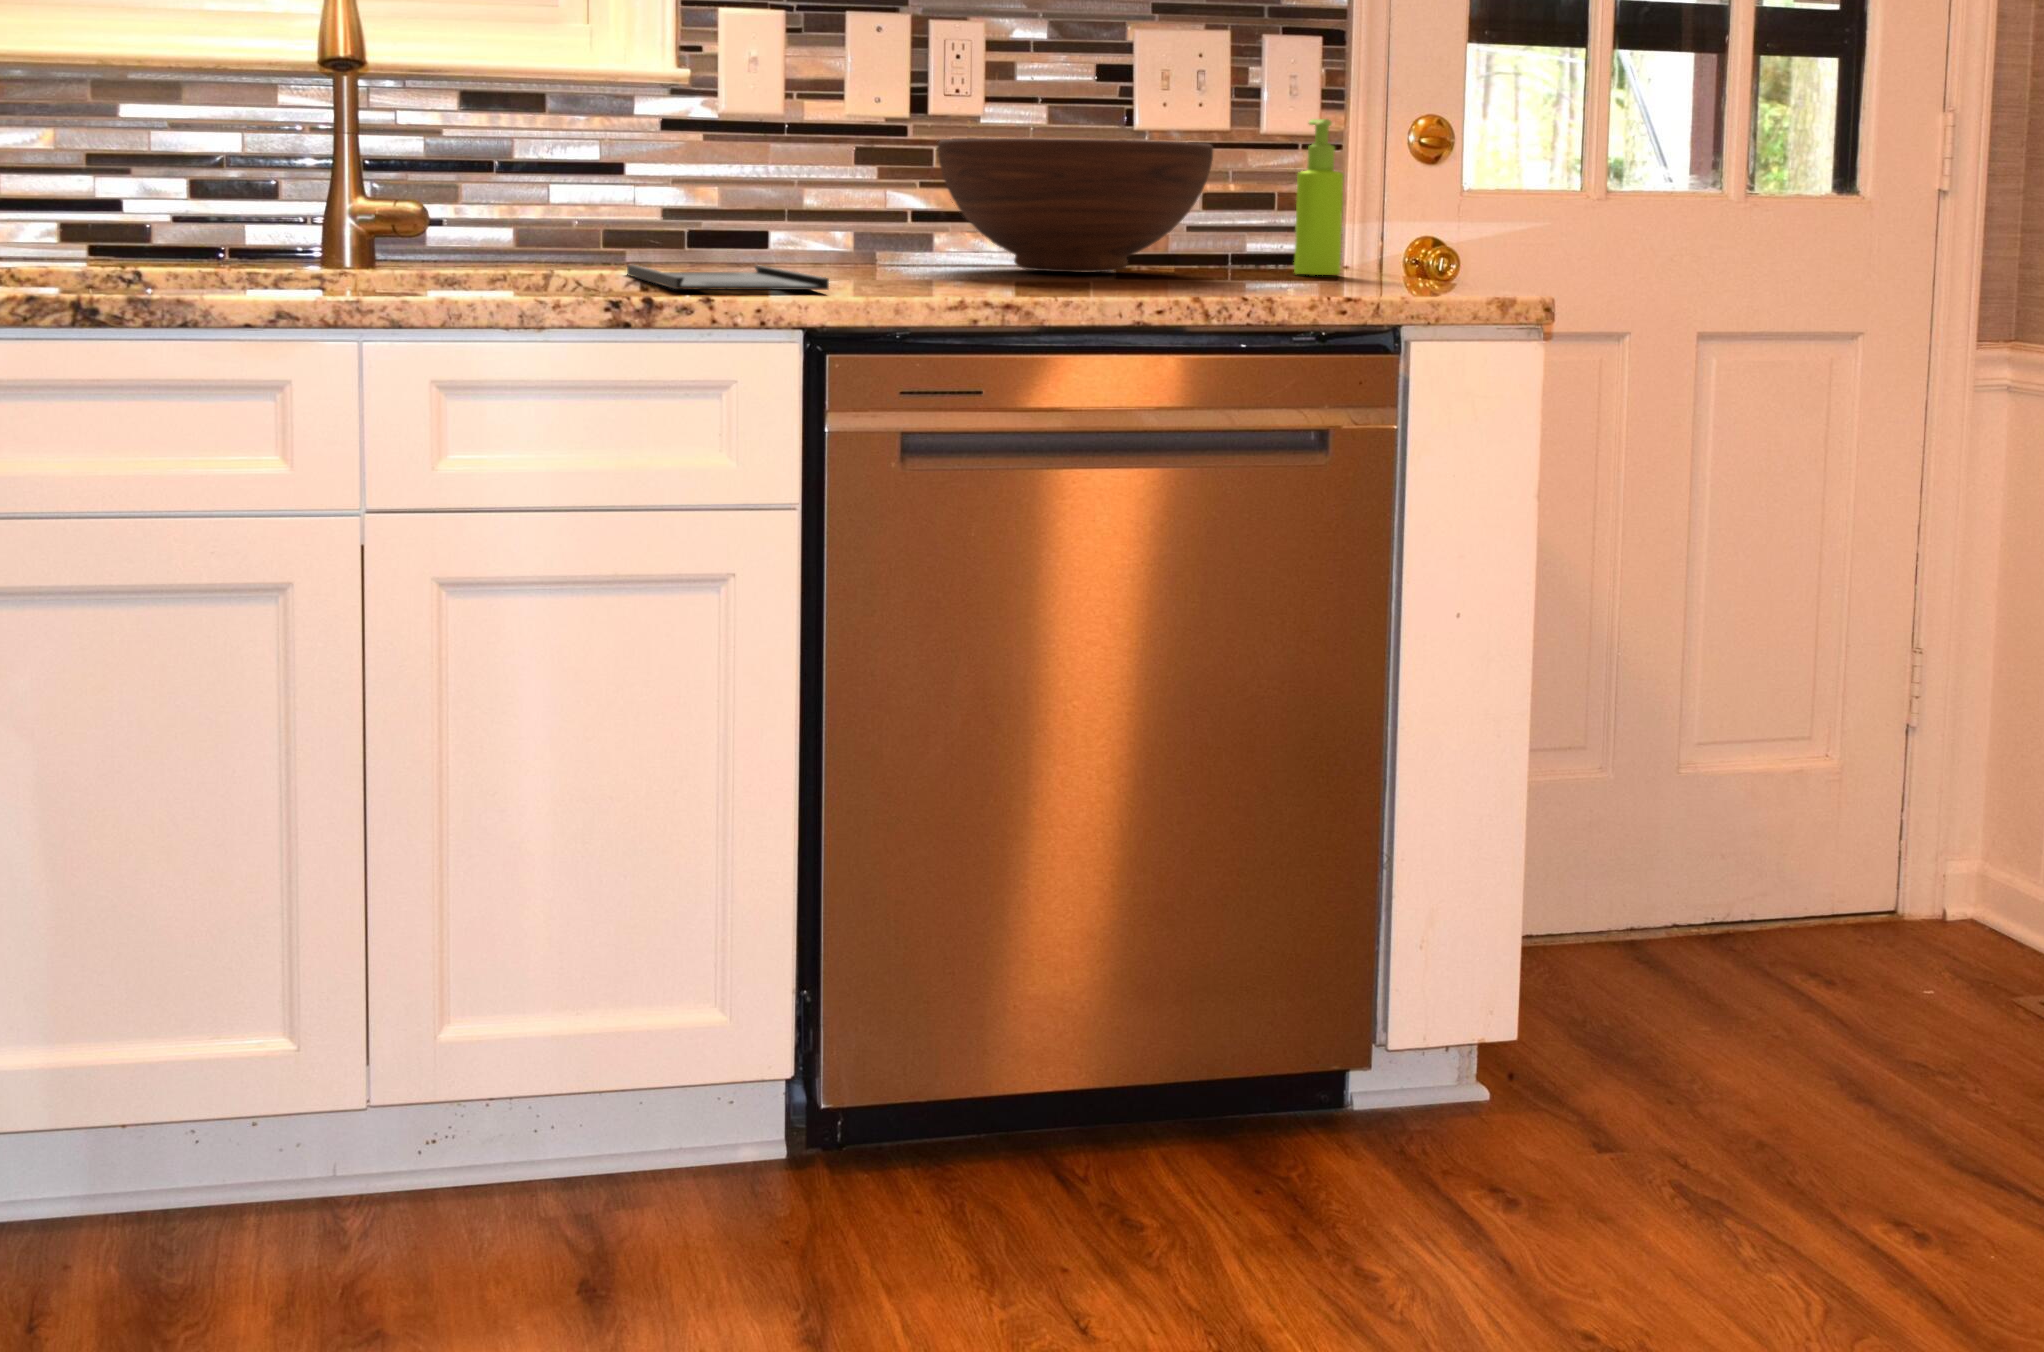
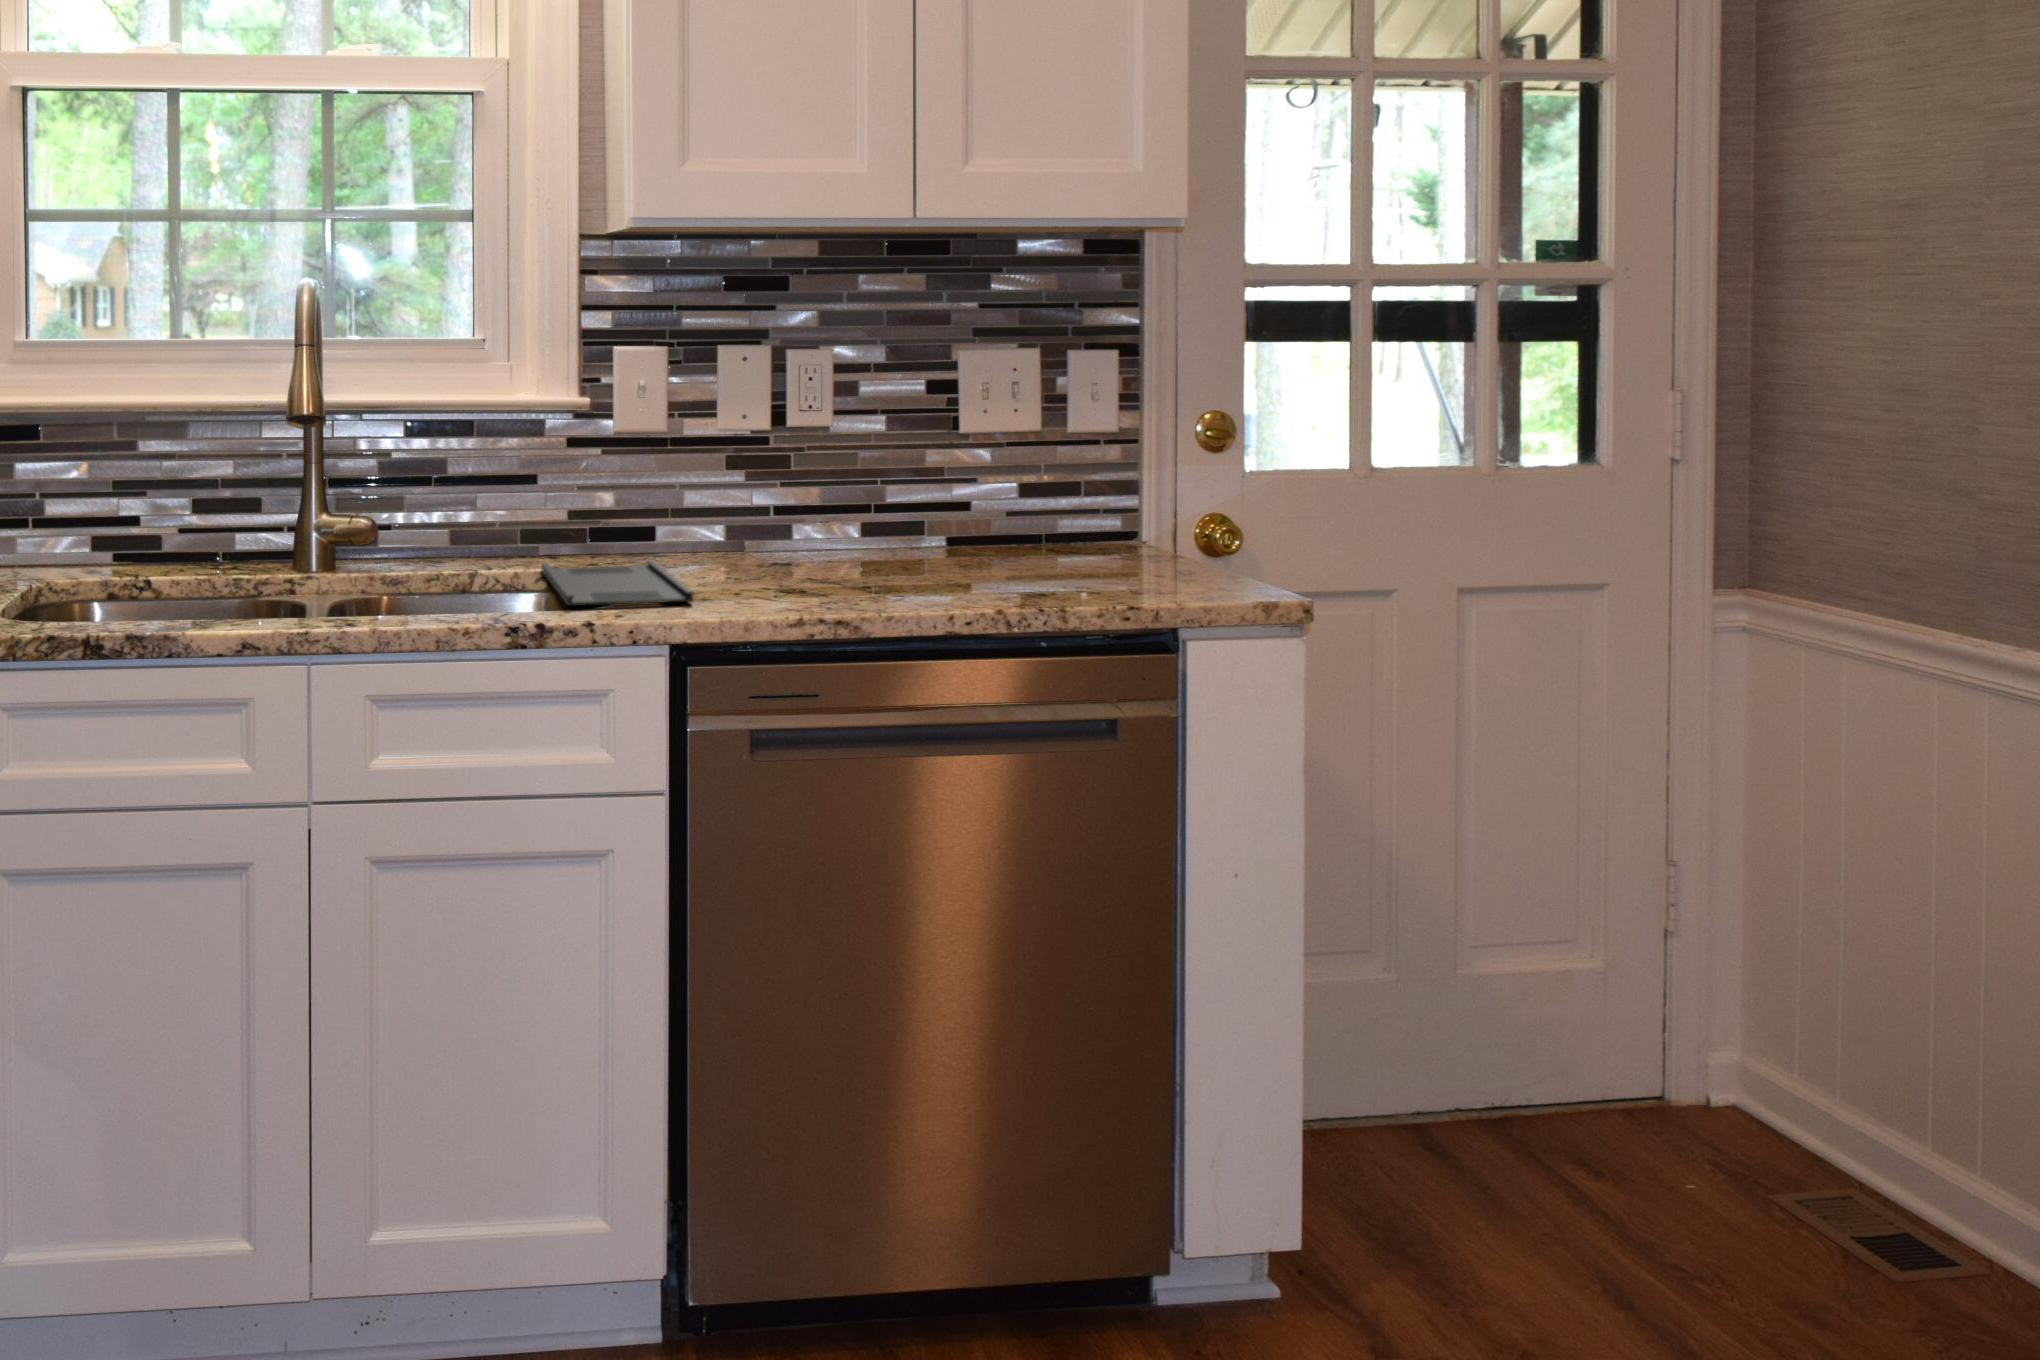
soap dispenser: present [1294,119,1344,275] -> none [1102,420,1141,550]
fruit bowl: present [938,138,1213,272] -> none [798,439,1028,555]

